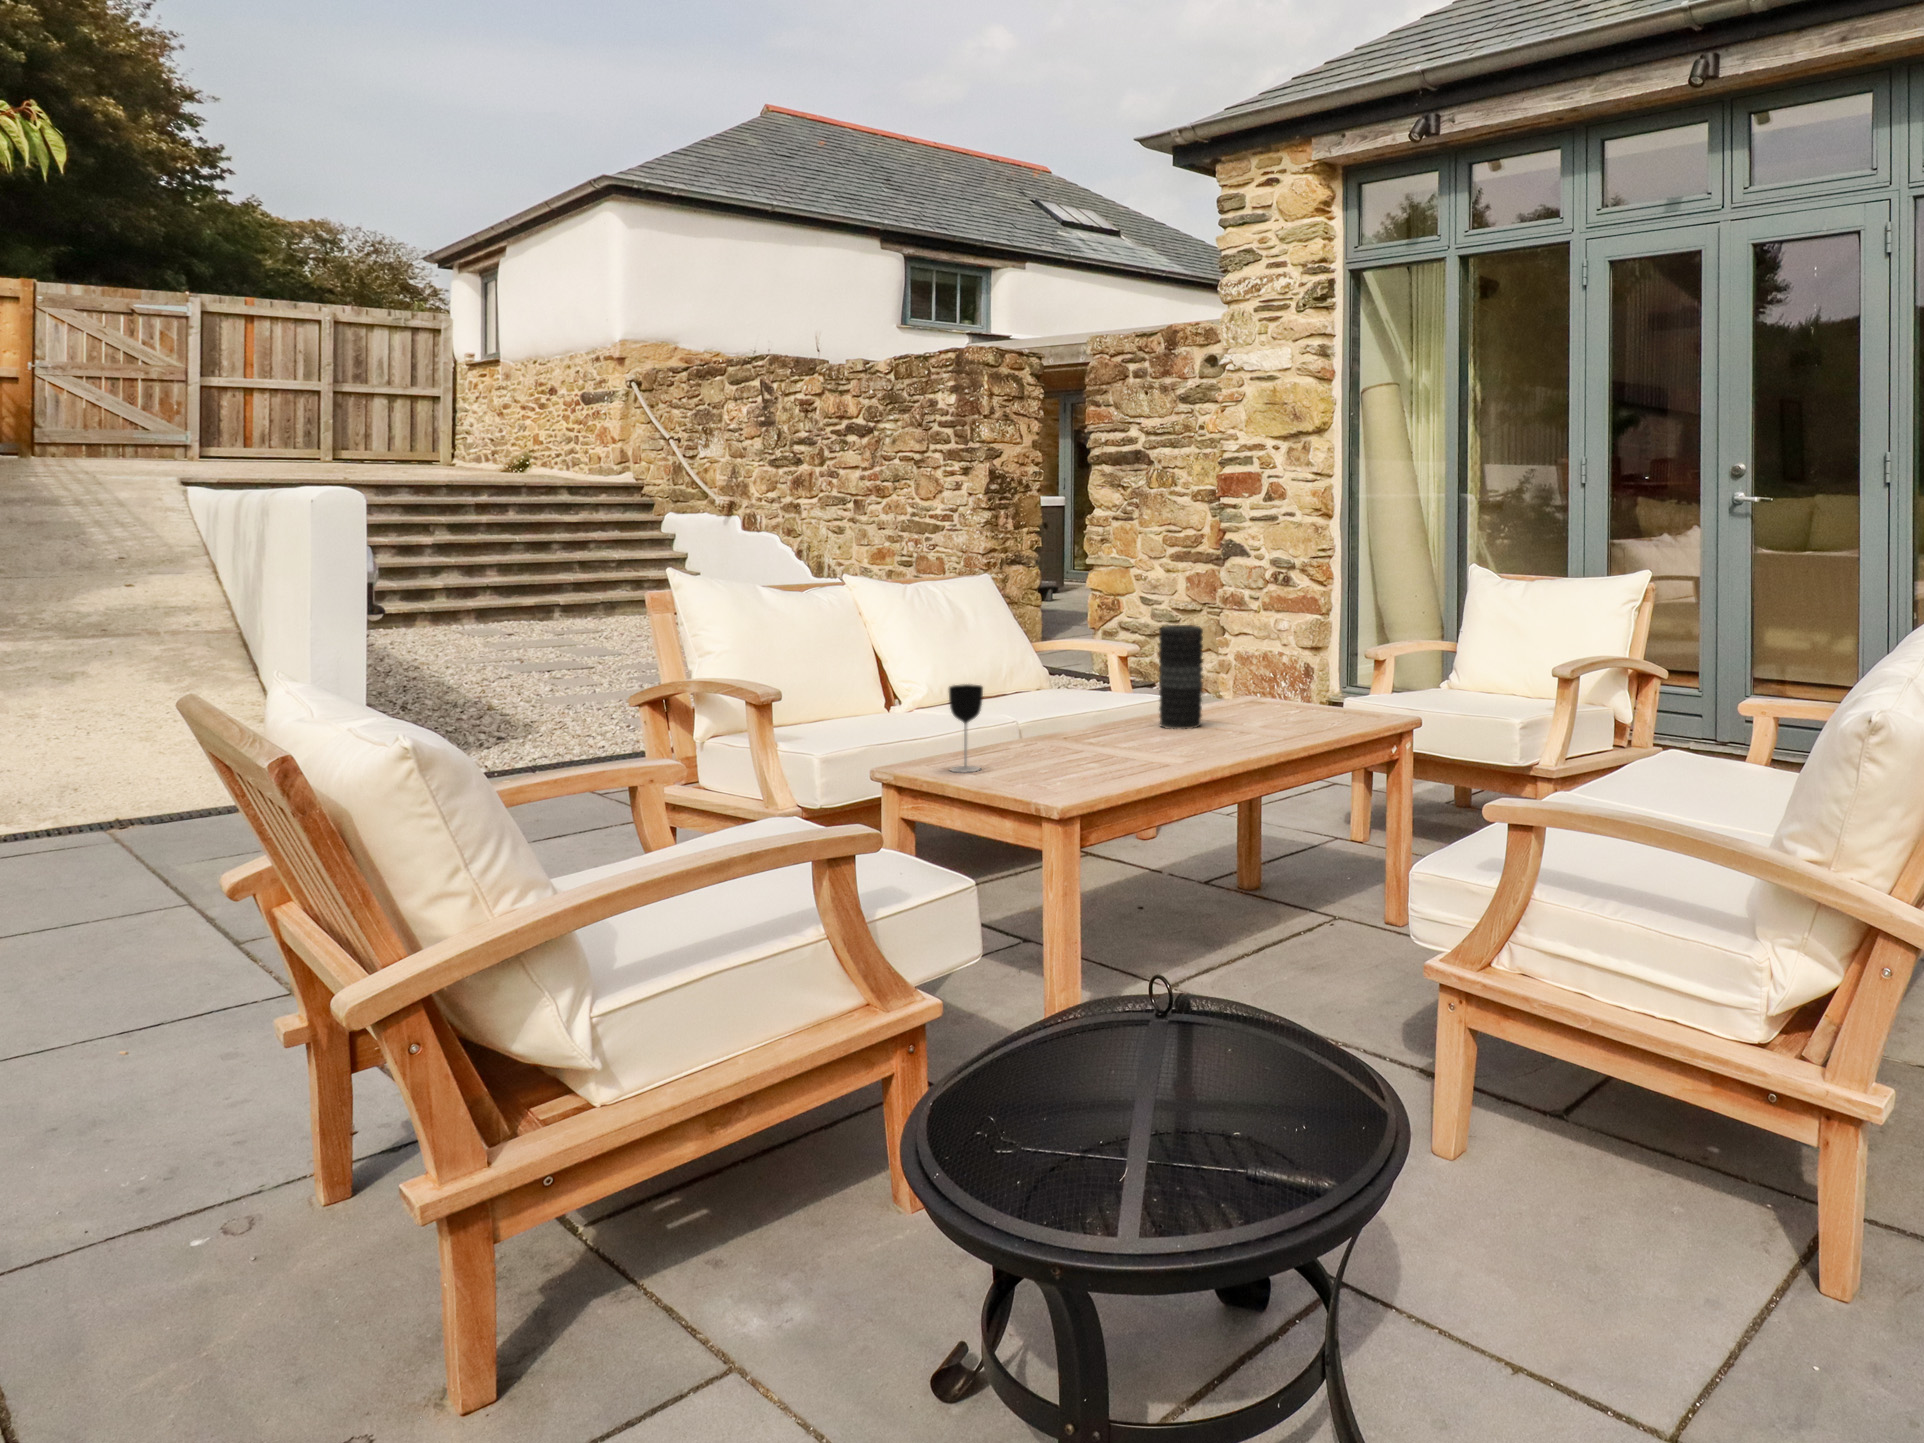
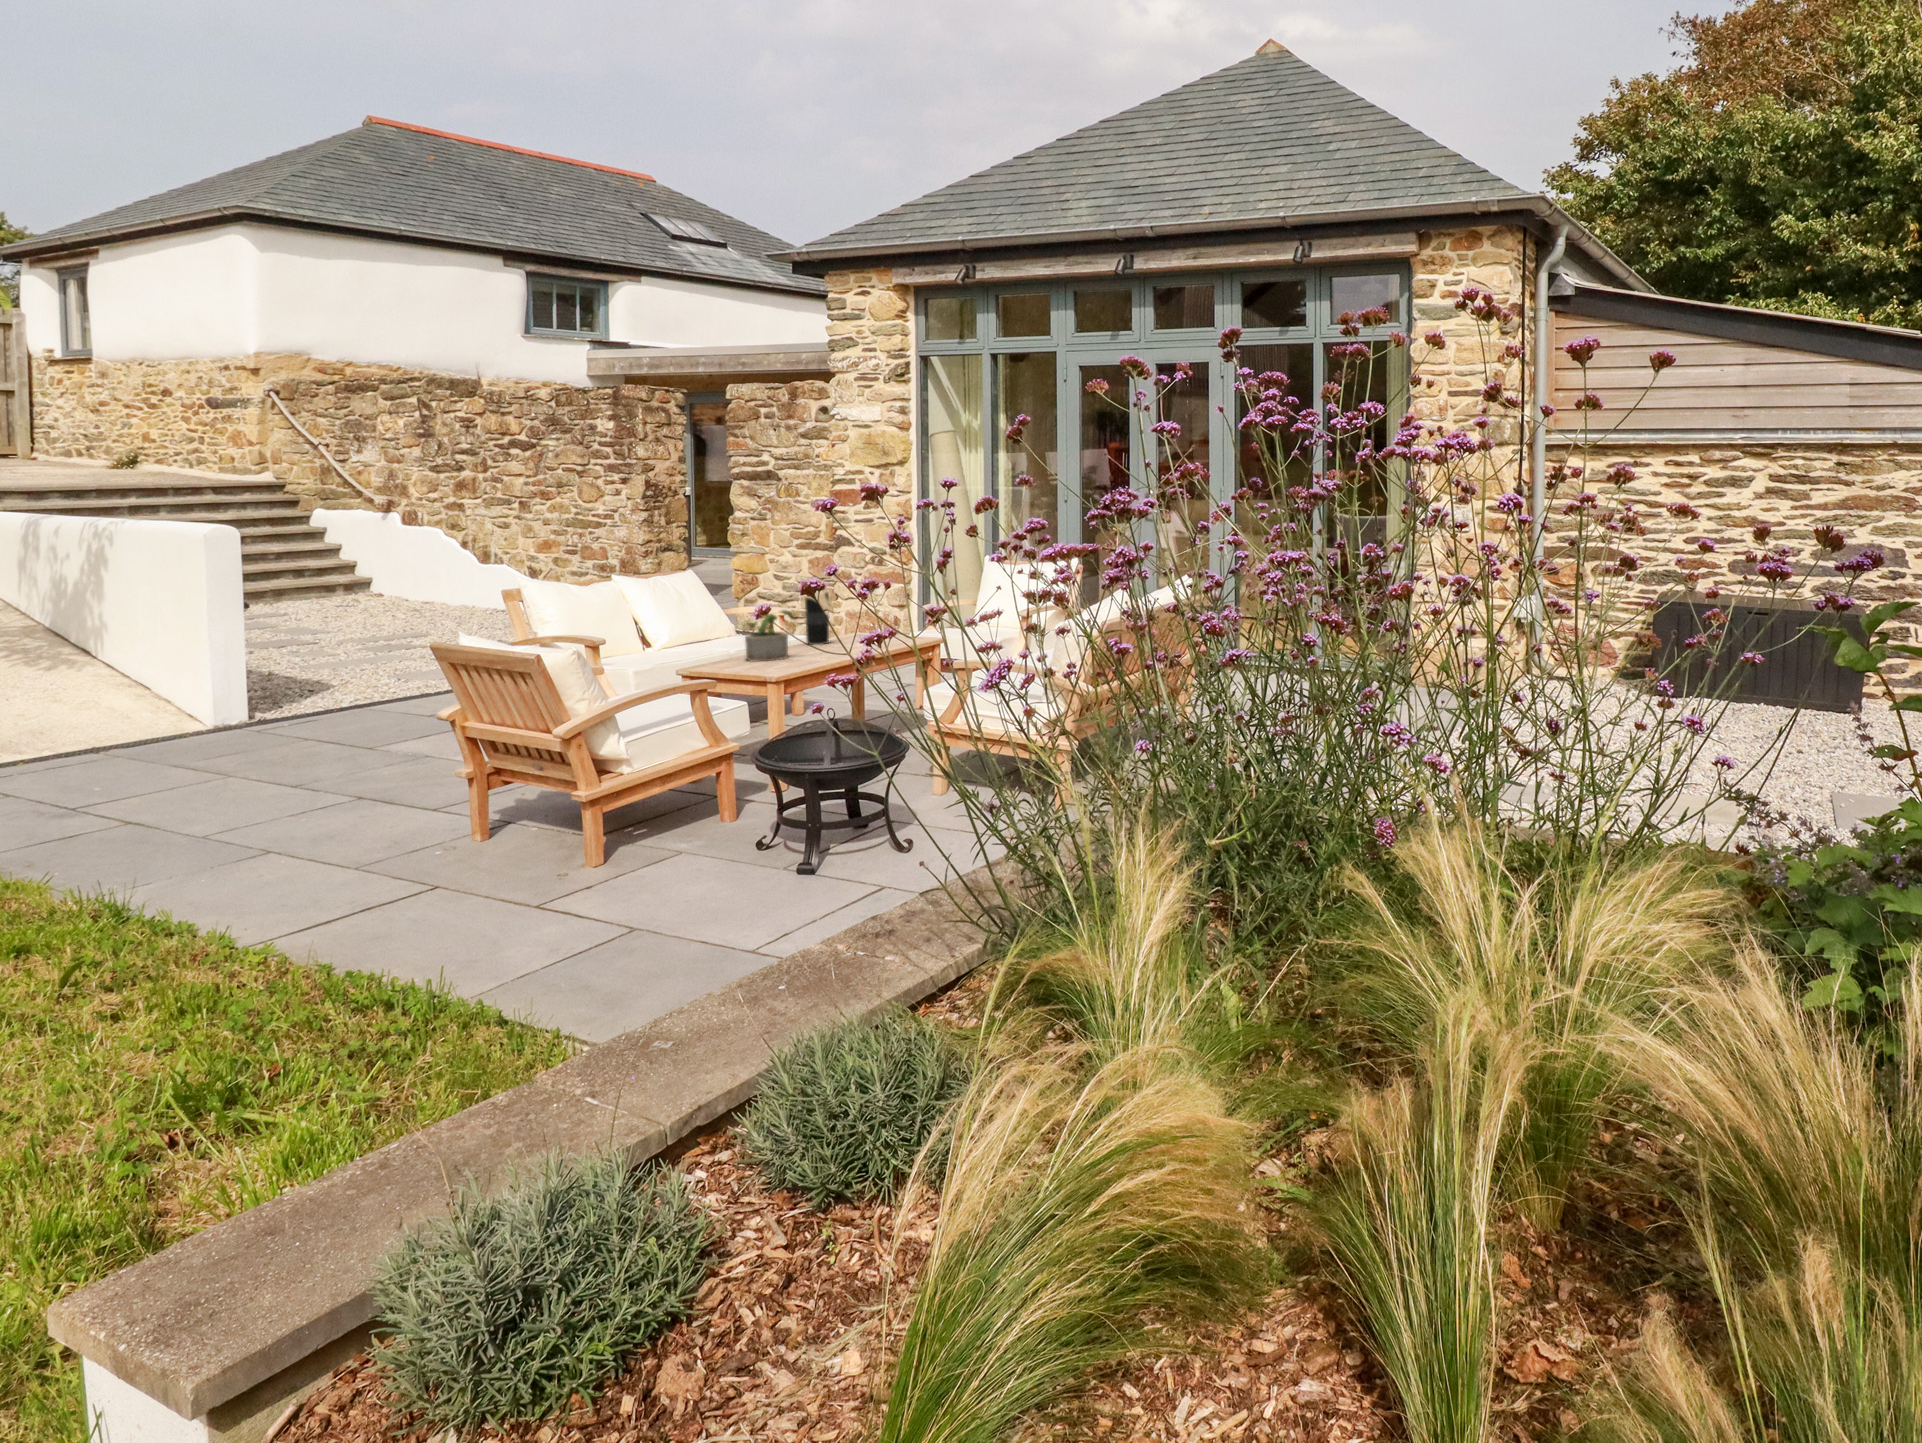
potted plant: none [1026,660,1131,770] -> present [742,610,794,661]
wine glass: present [949,684,983,773] -> none [705,625,723,665]

